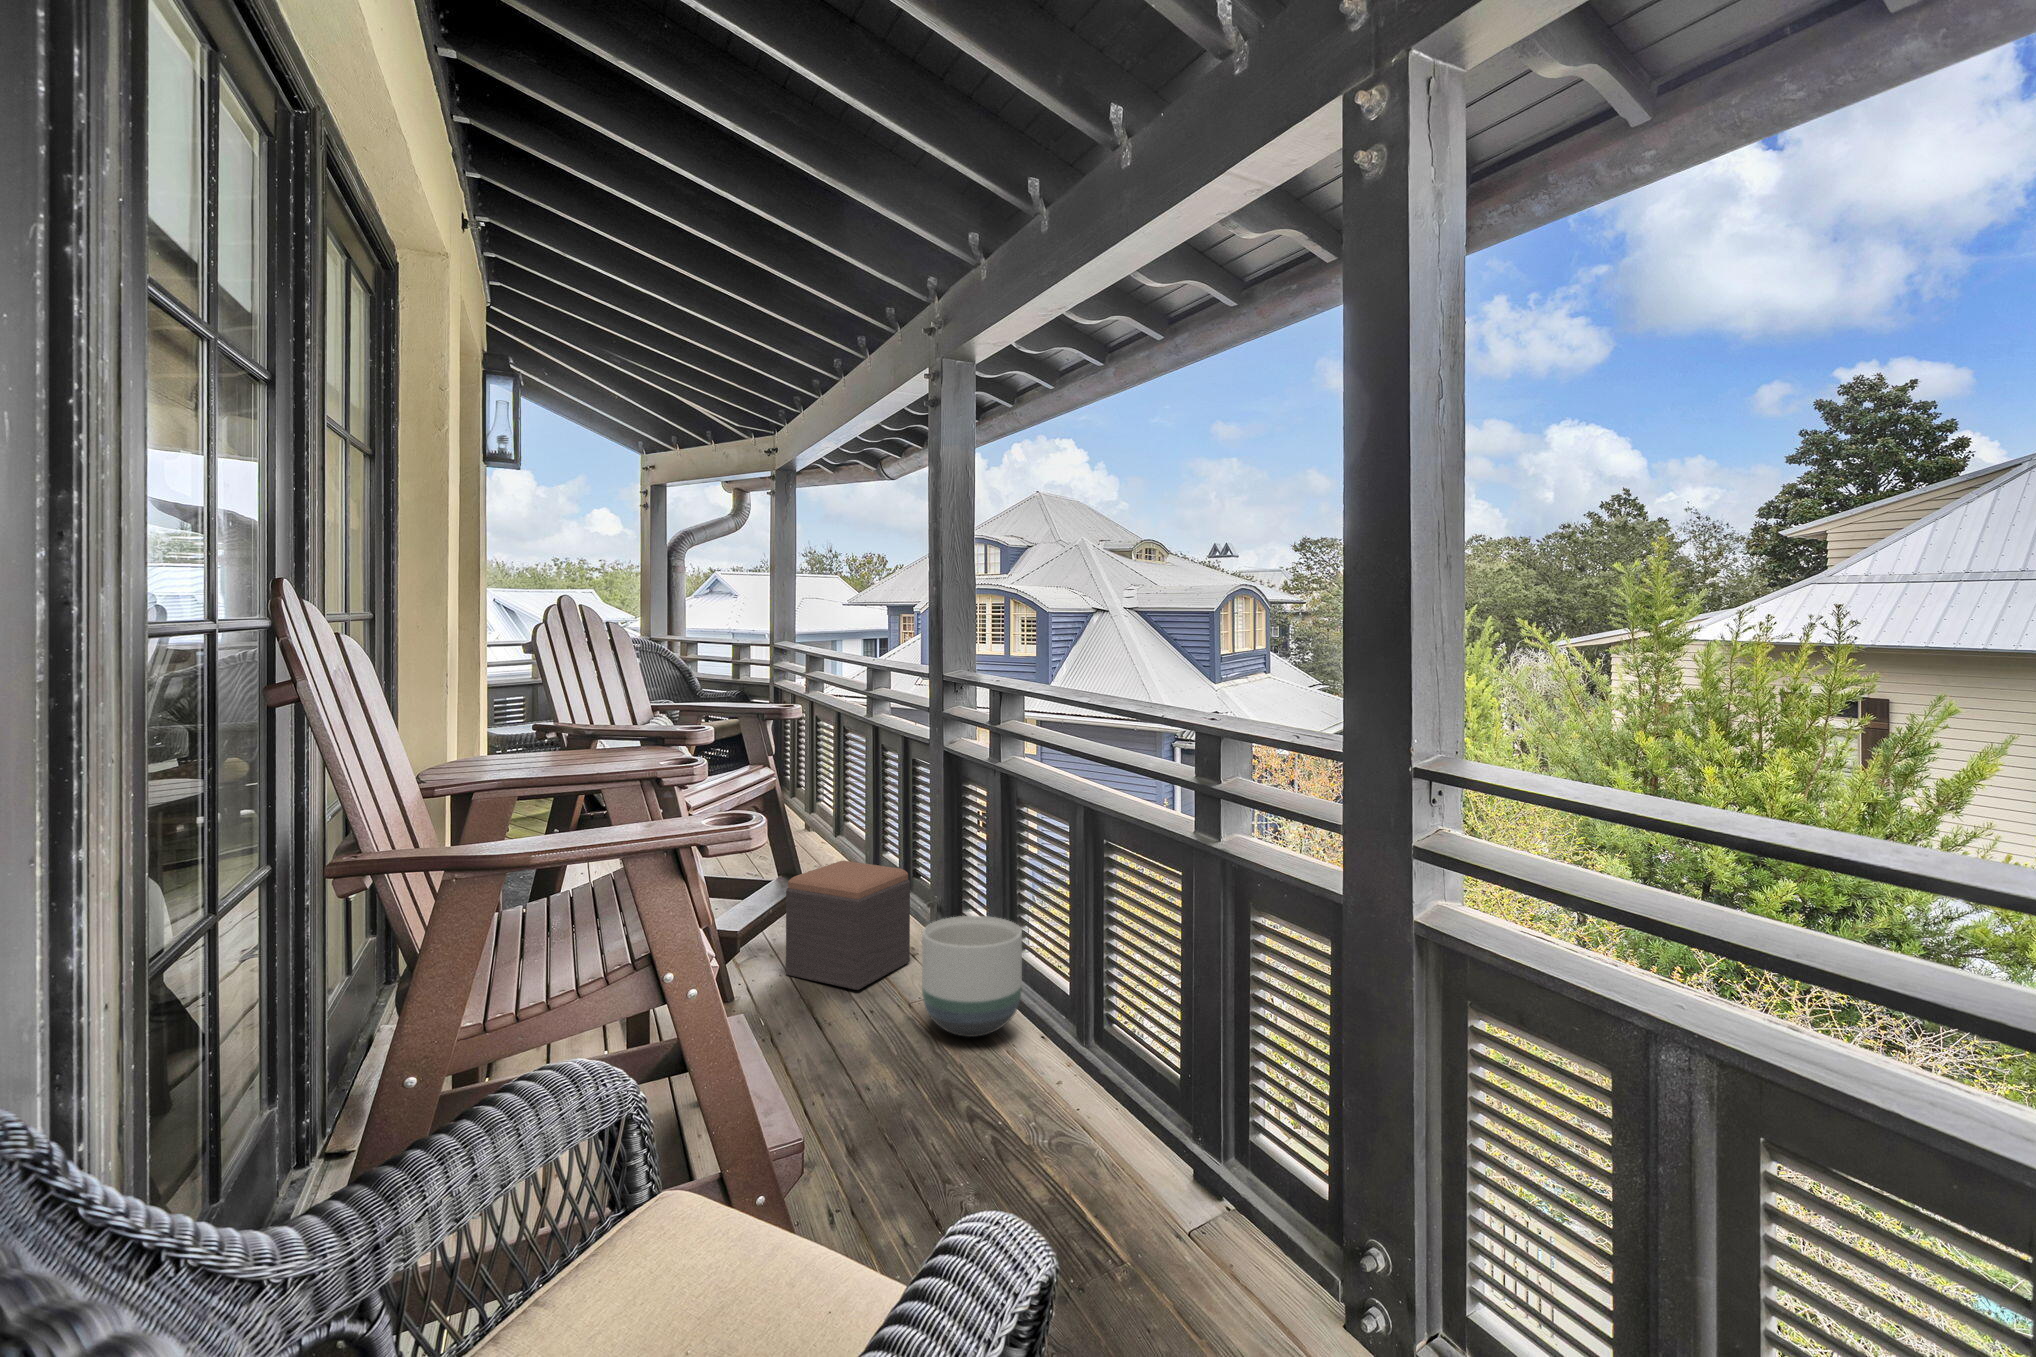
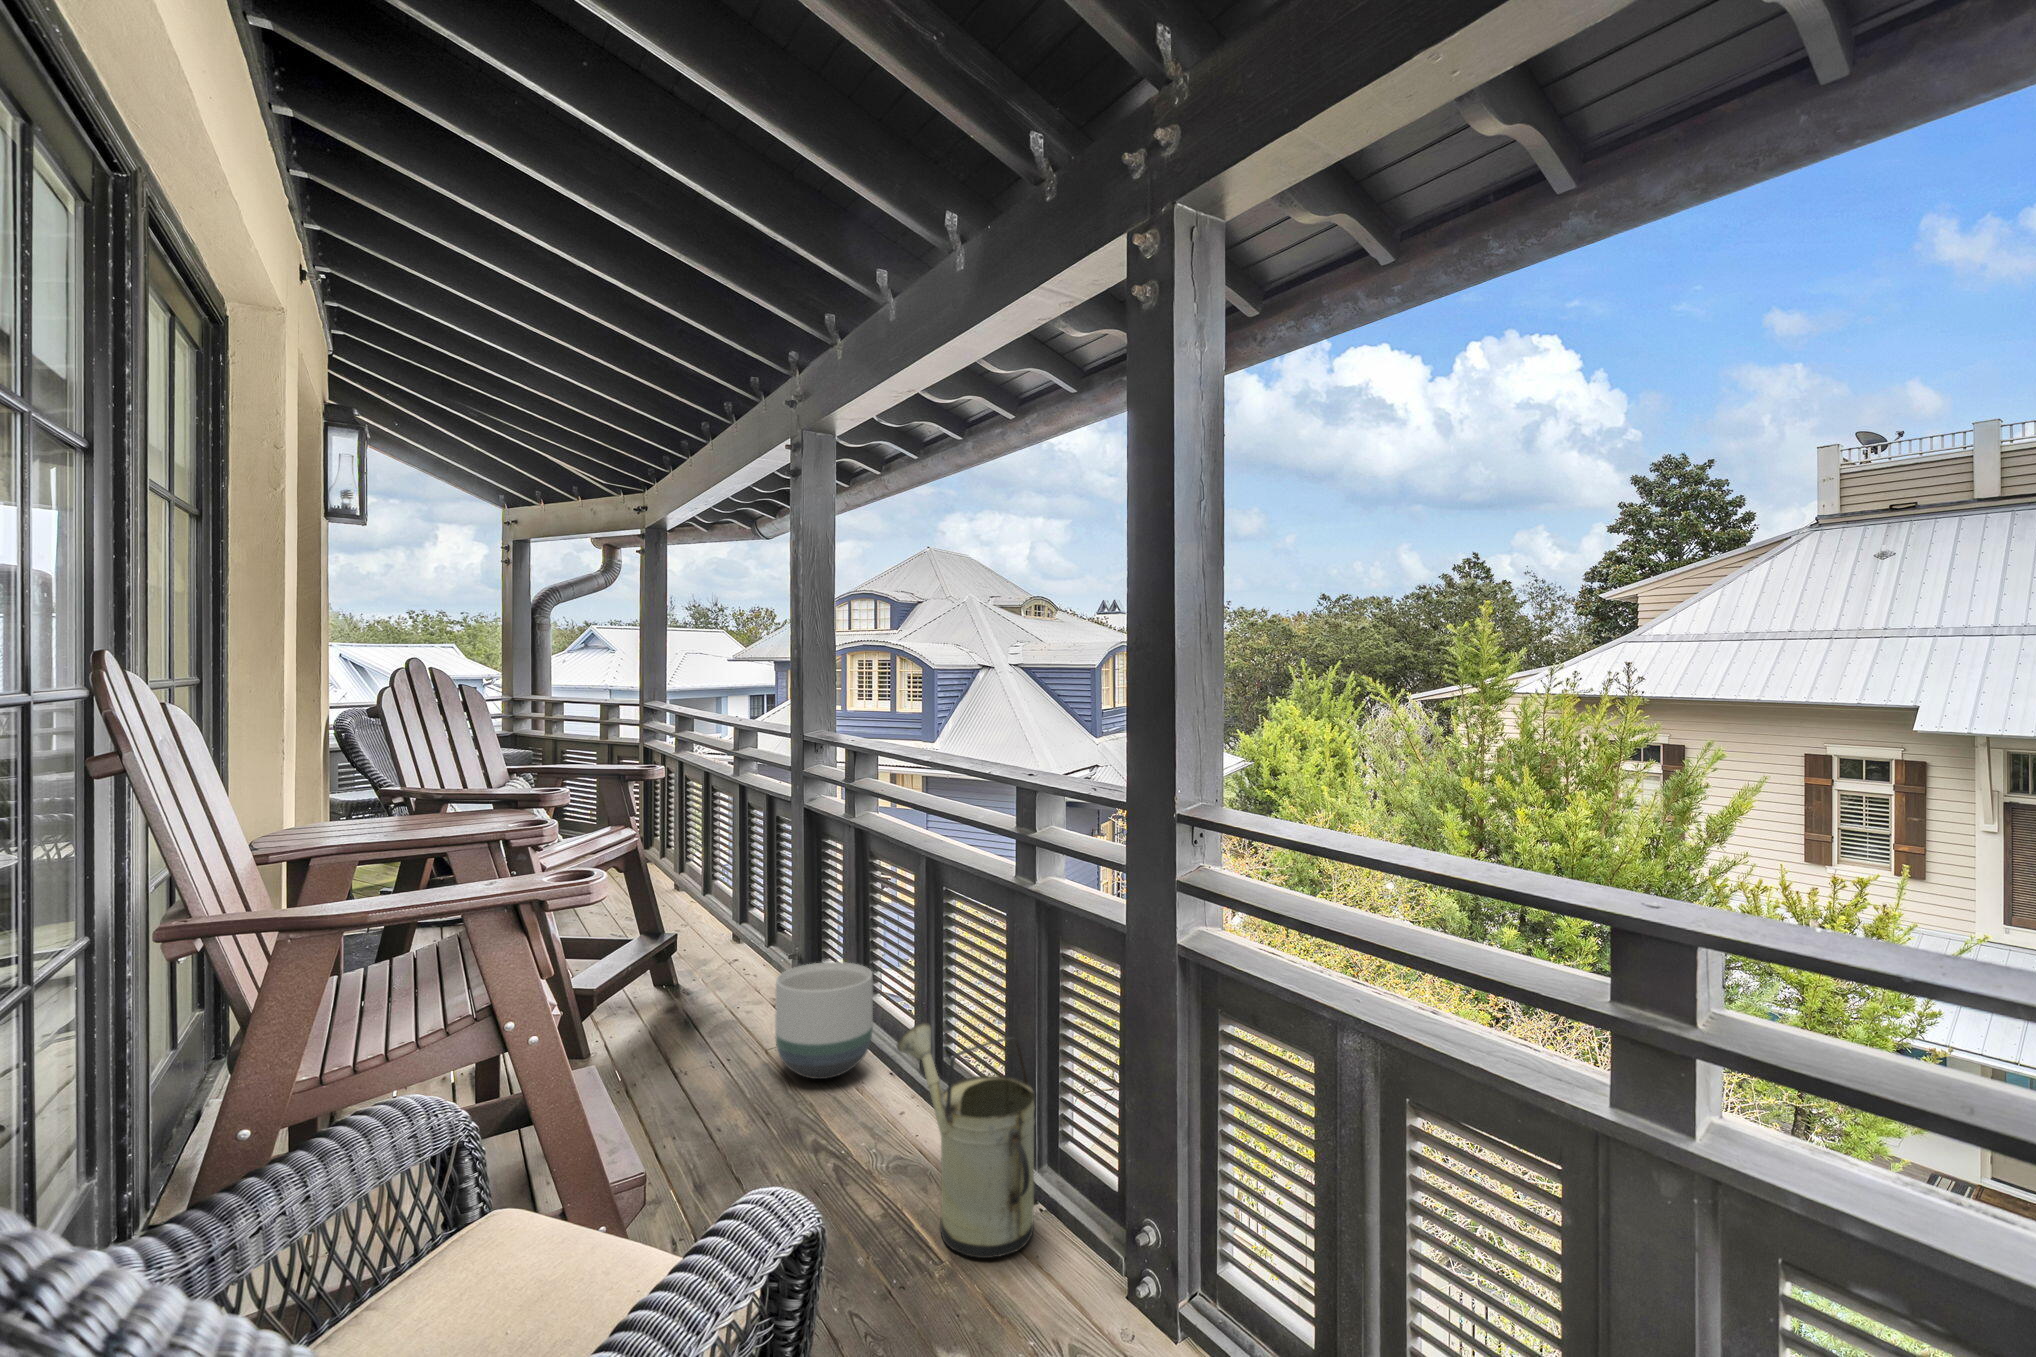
footstool: present [786,861,910,990] -> none [643,915,769,1042]
watering can: none [1059,990,1218,1251] -> present [897,1023,1035,1258]

